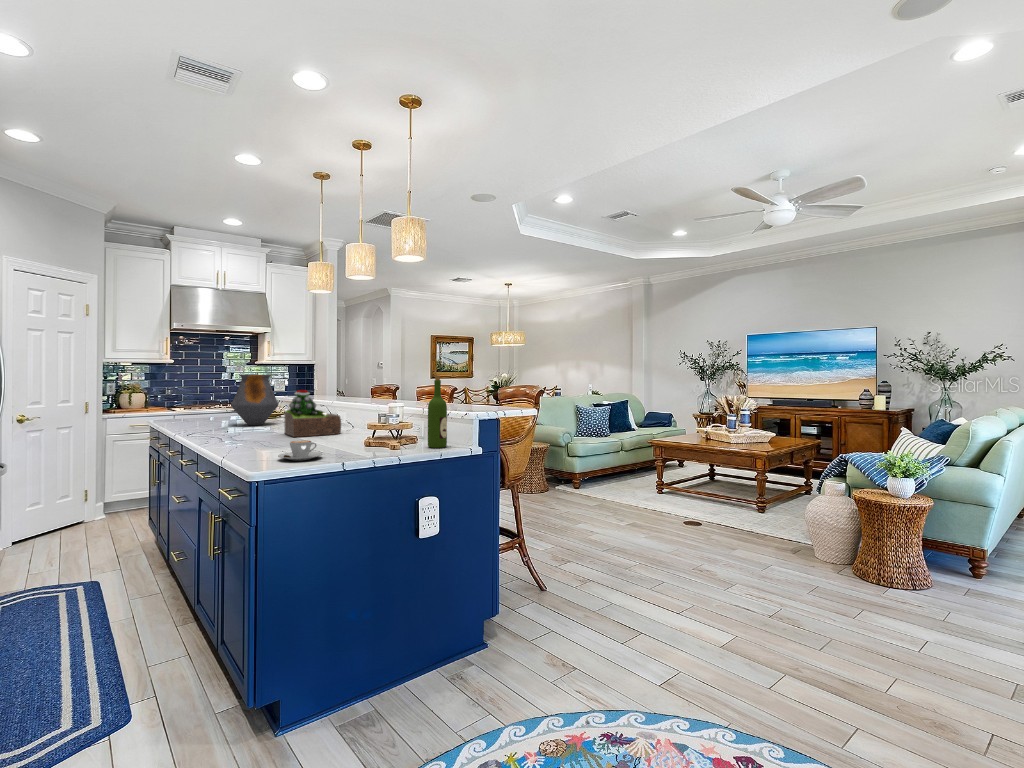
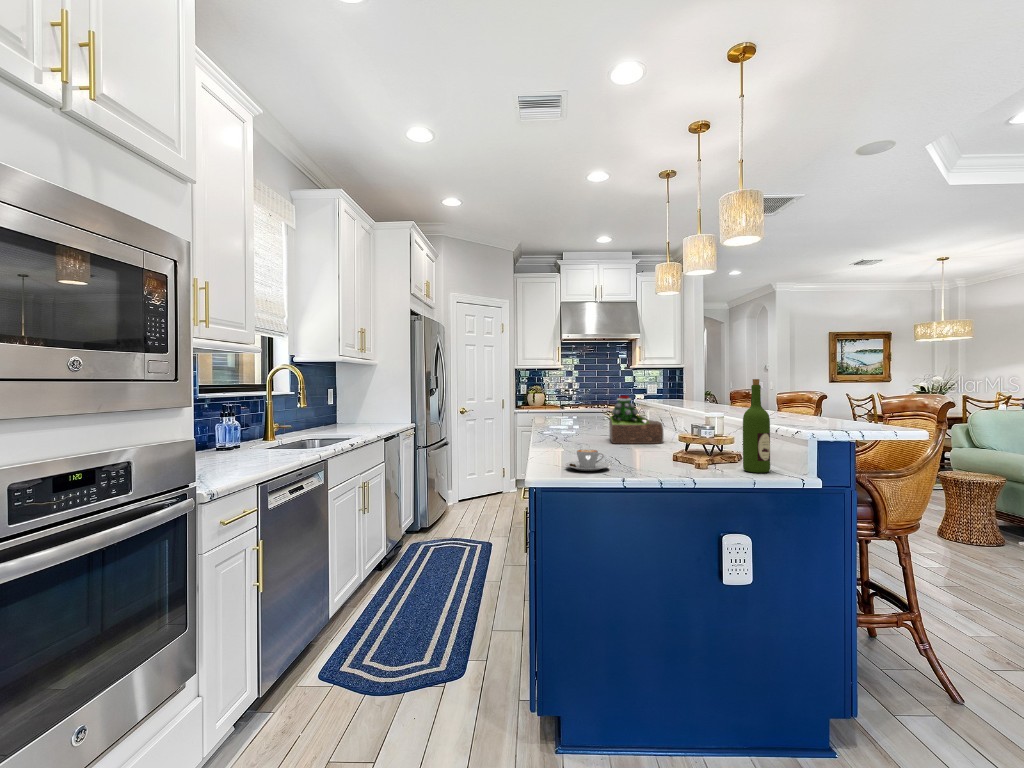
vase: present [231,375,278,425] -> none [577,381,618,429]

